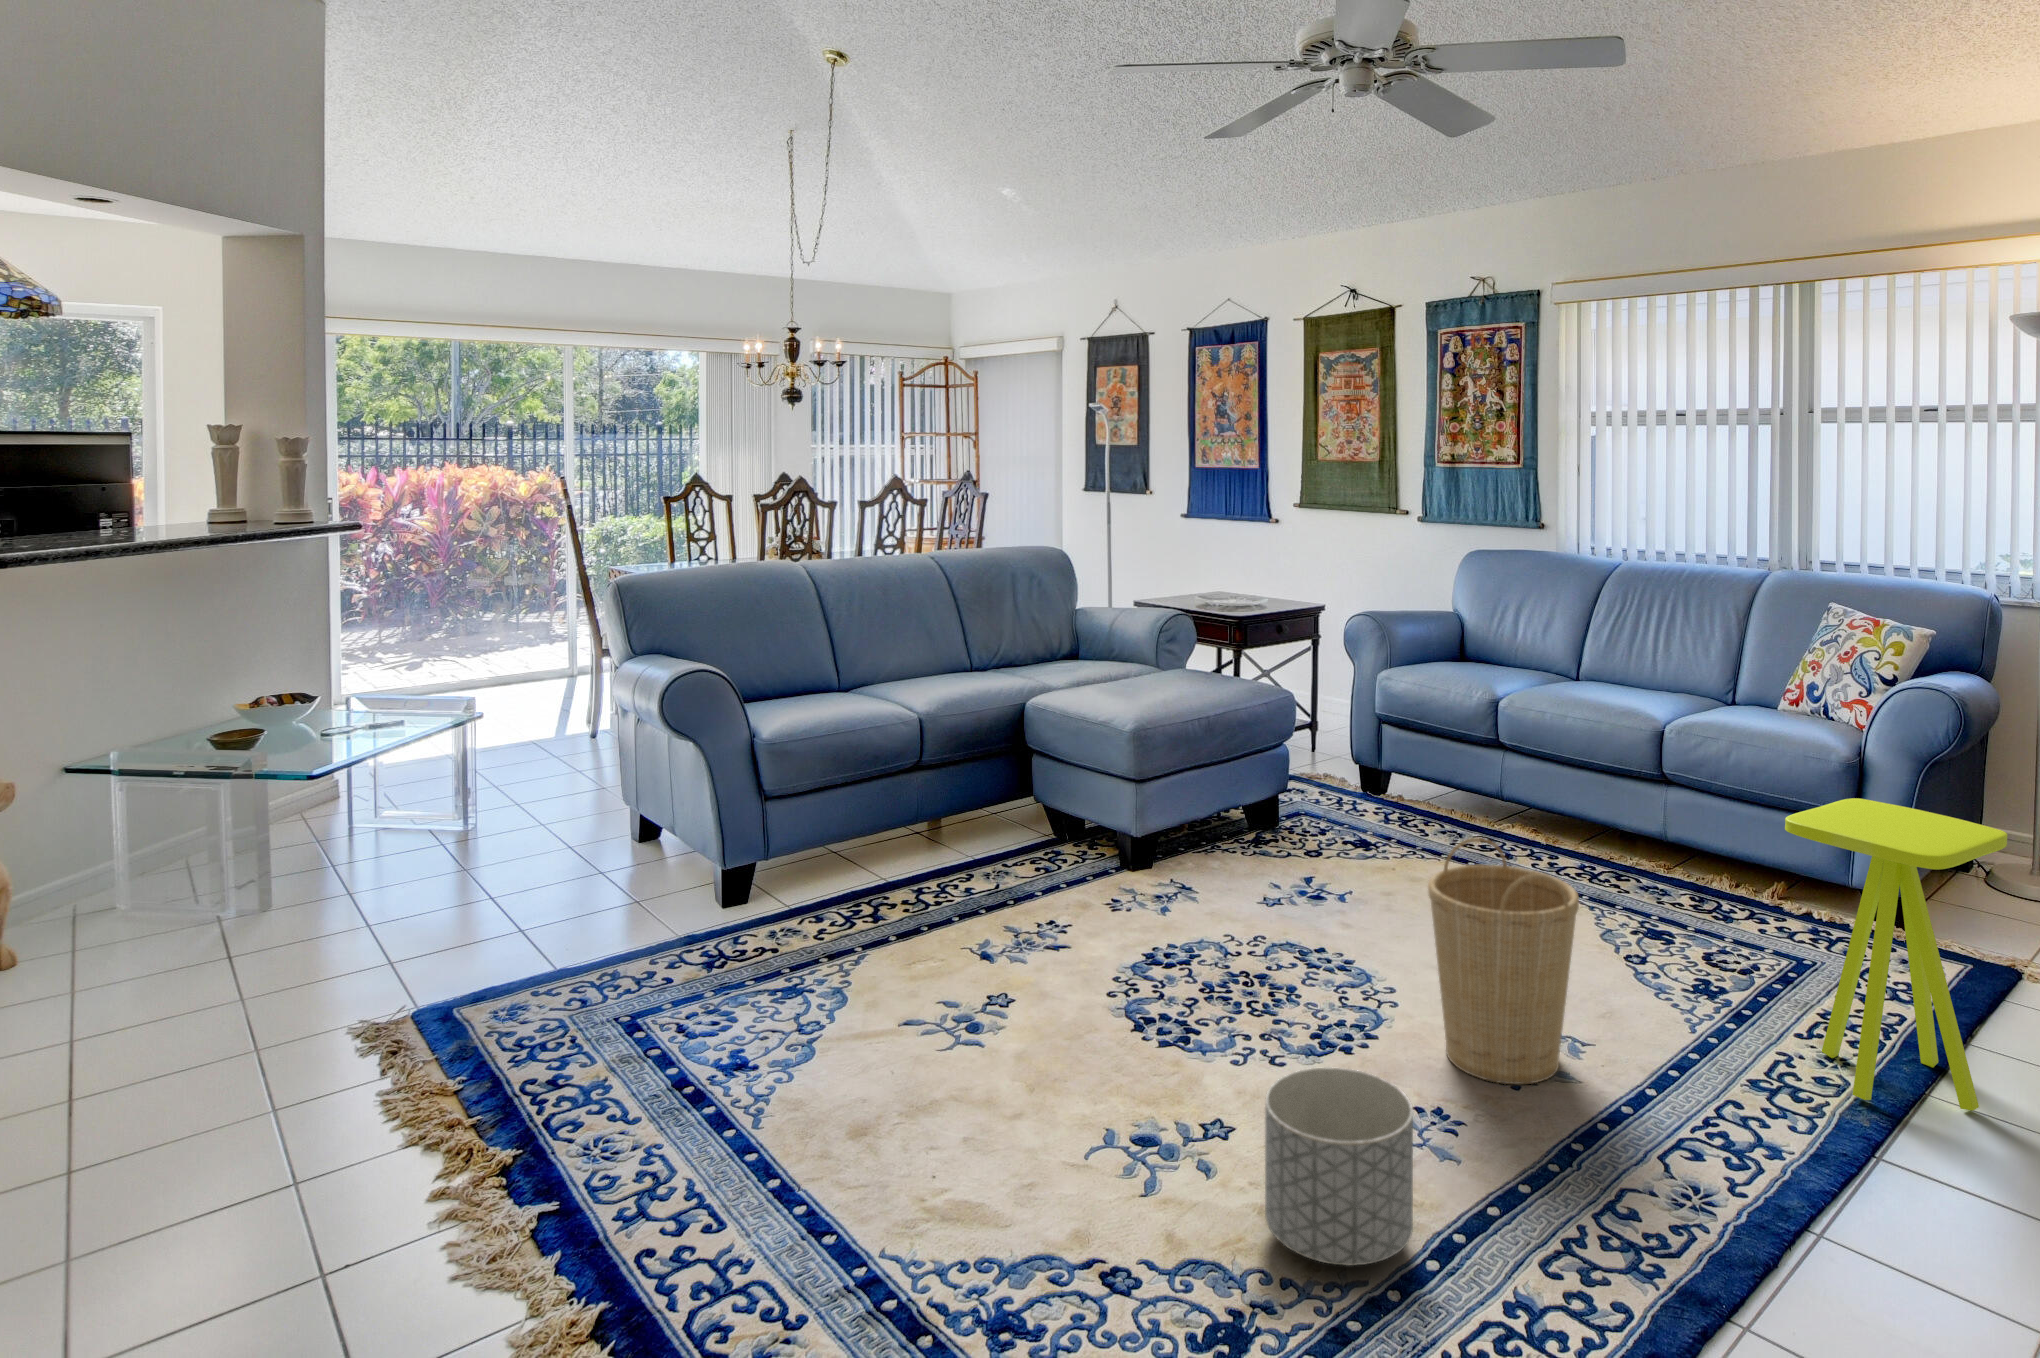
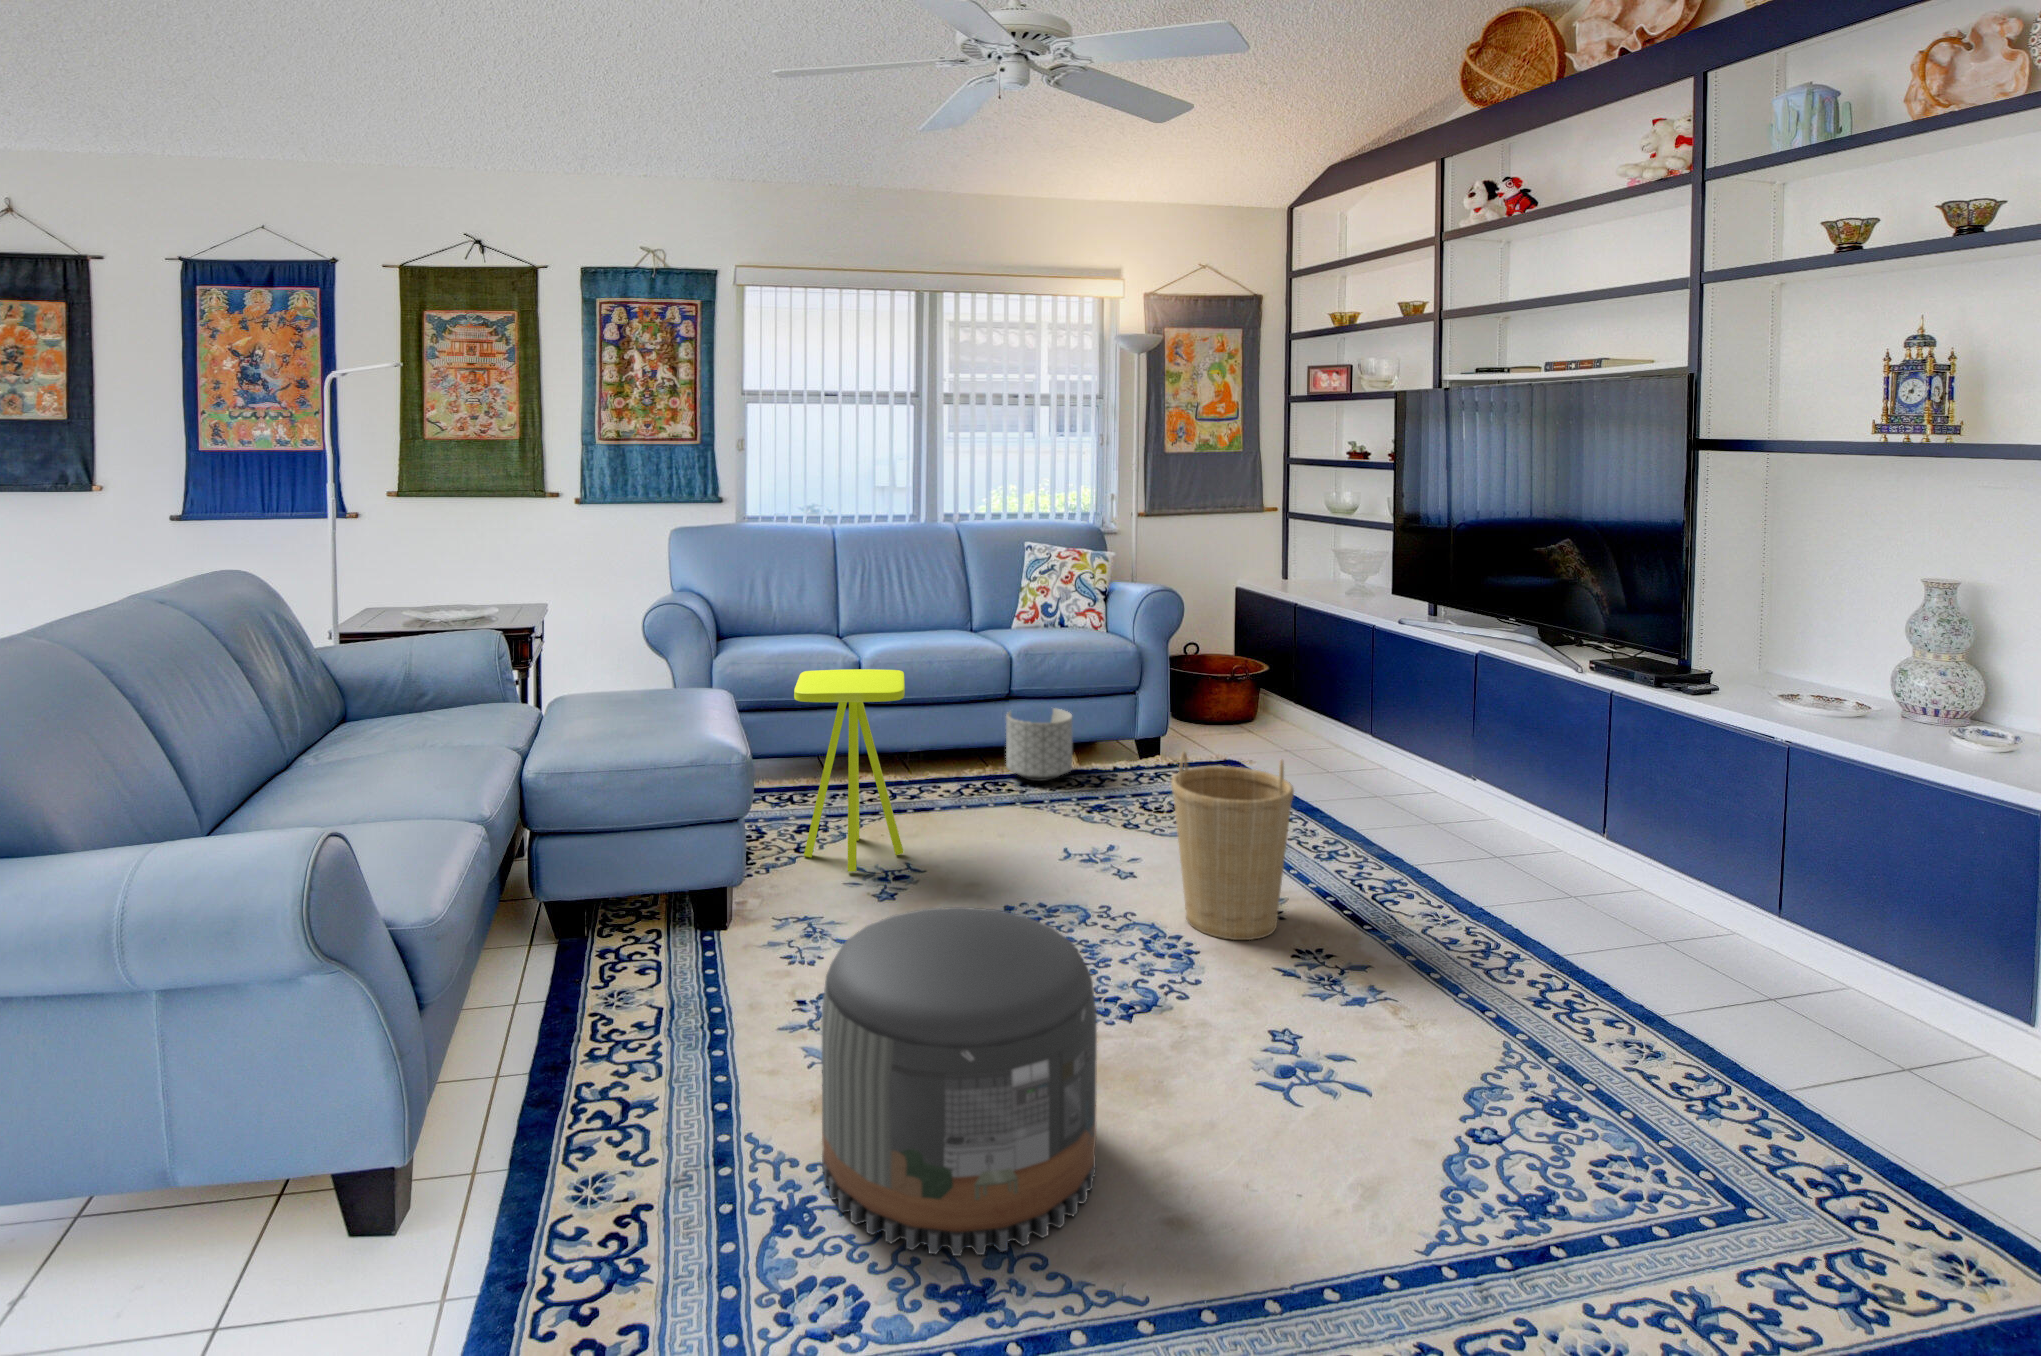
side table: present [1785,798,2007,1111] -> present [794,669,905,872]
pouf: none [833,841,1053,1086] -> present [822,907,1097,1256]
planter: present [1265,1067,1413,1266] -> present [1006,708,1072,781]

